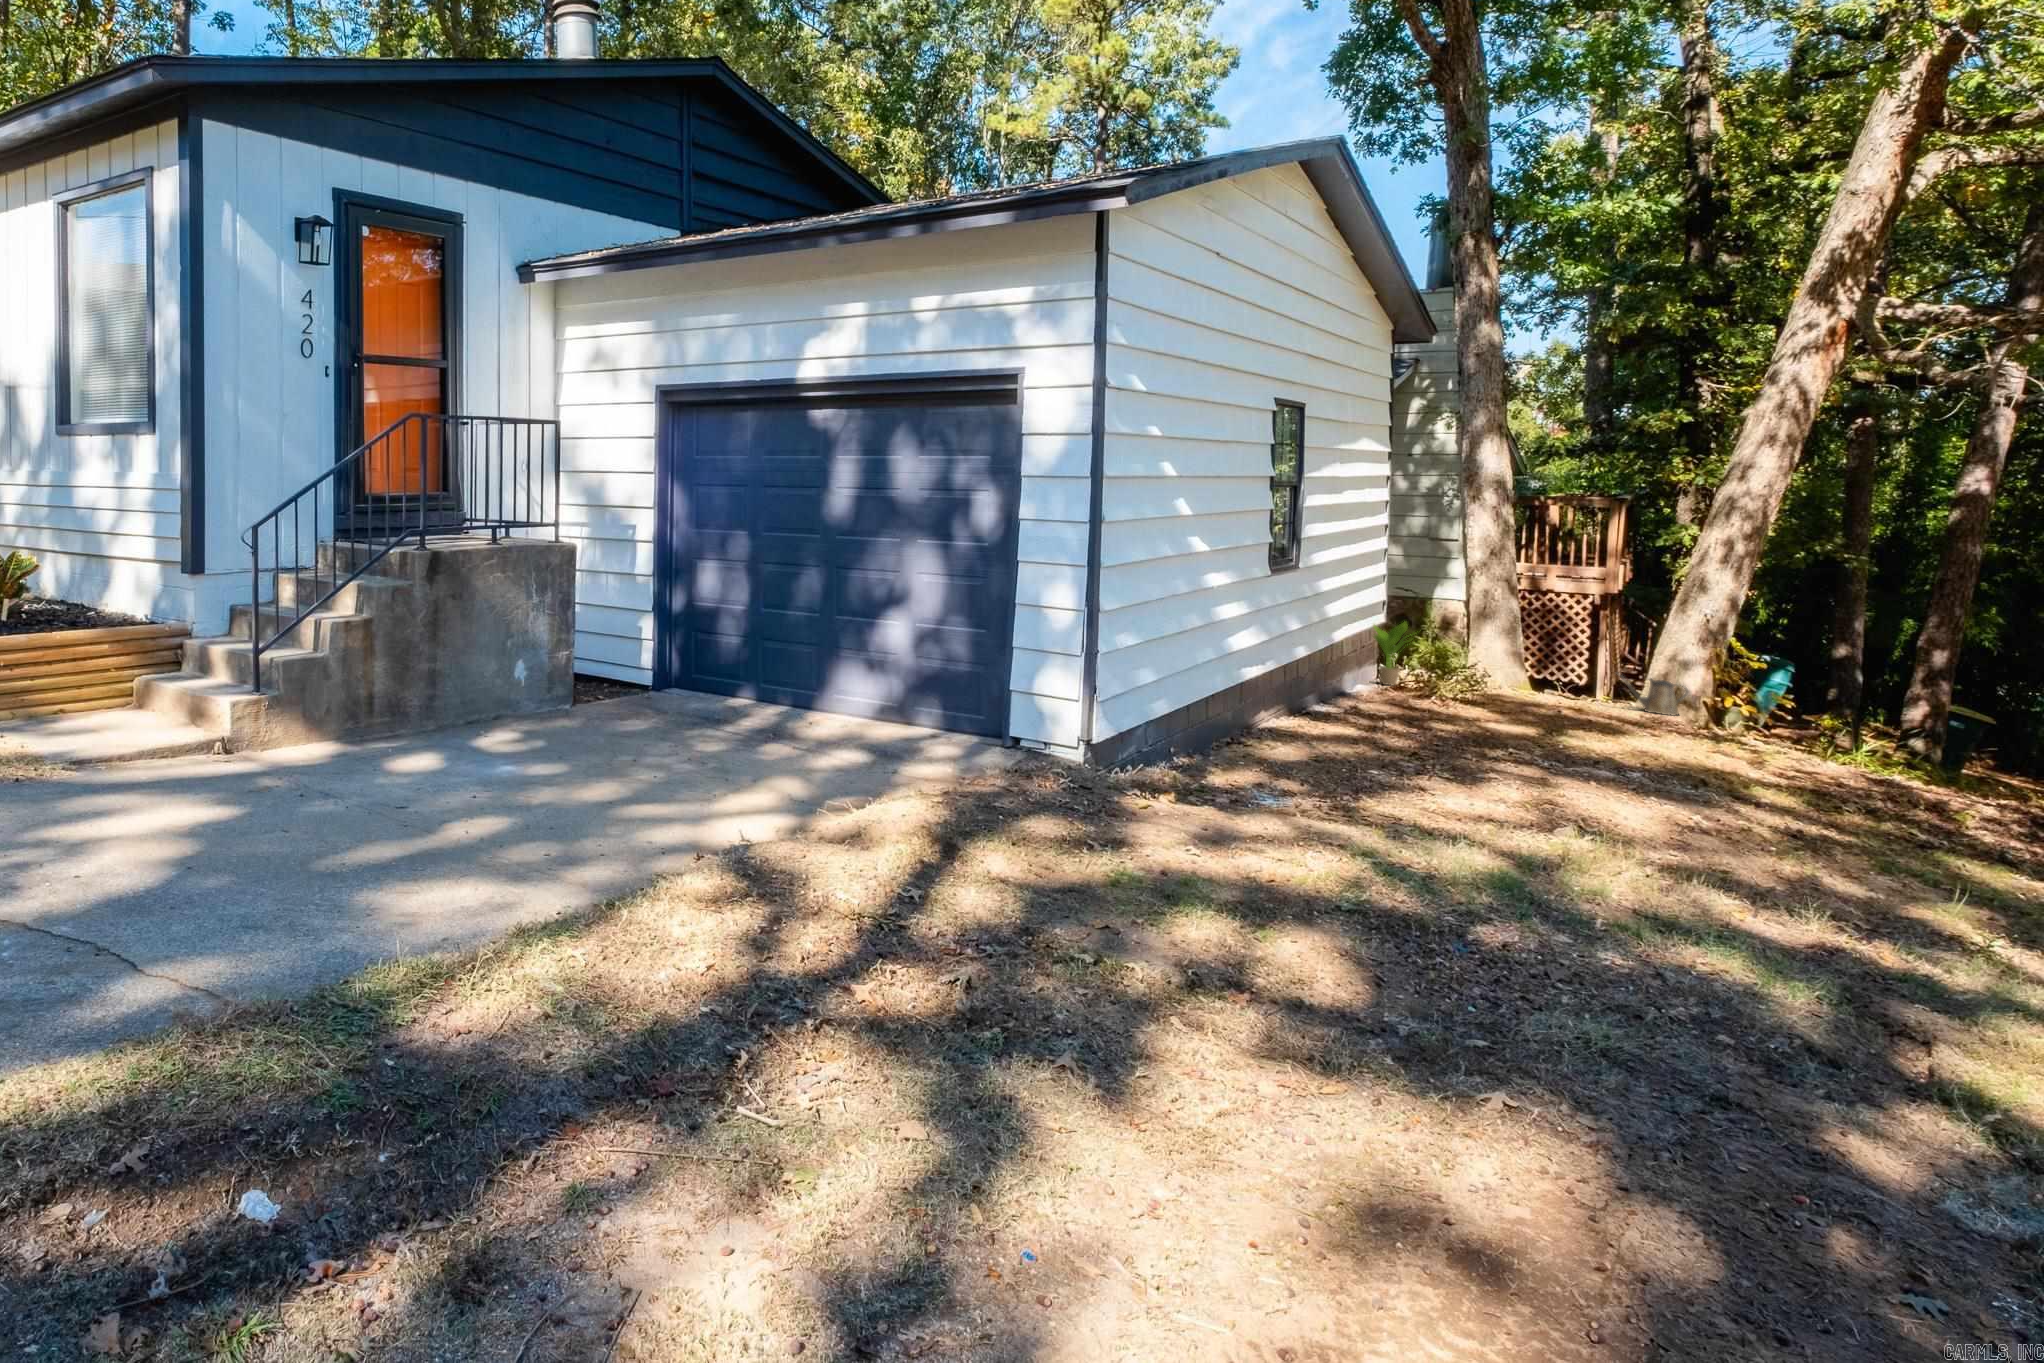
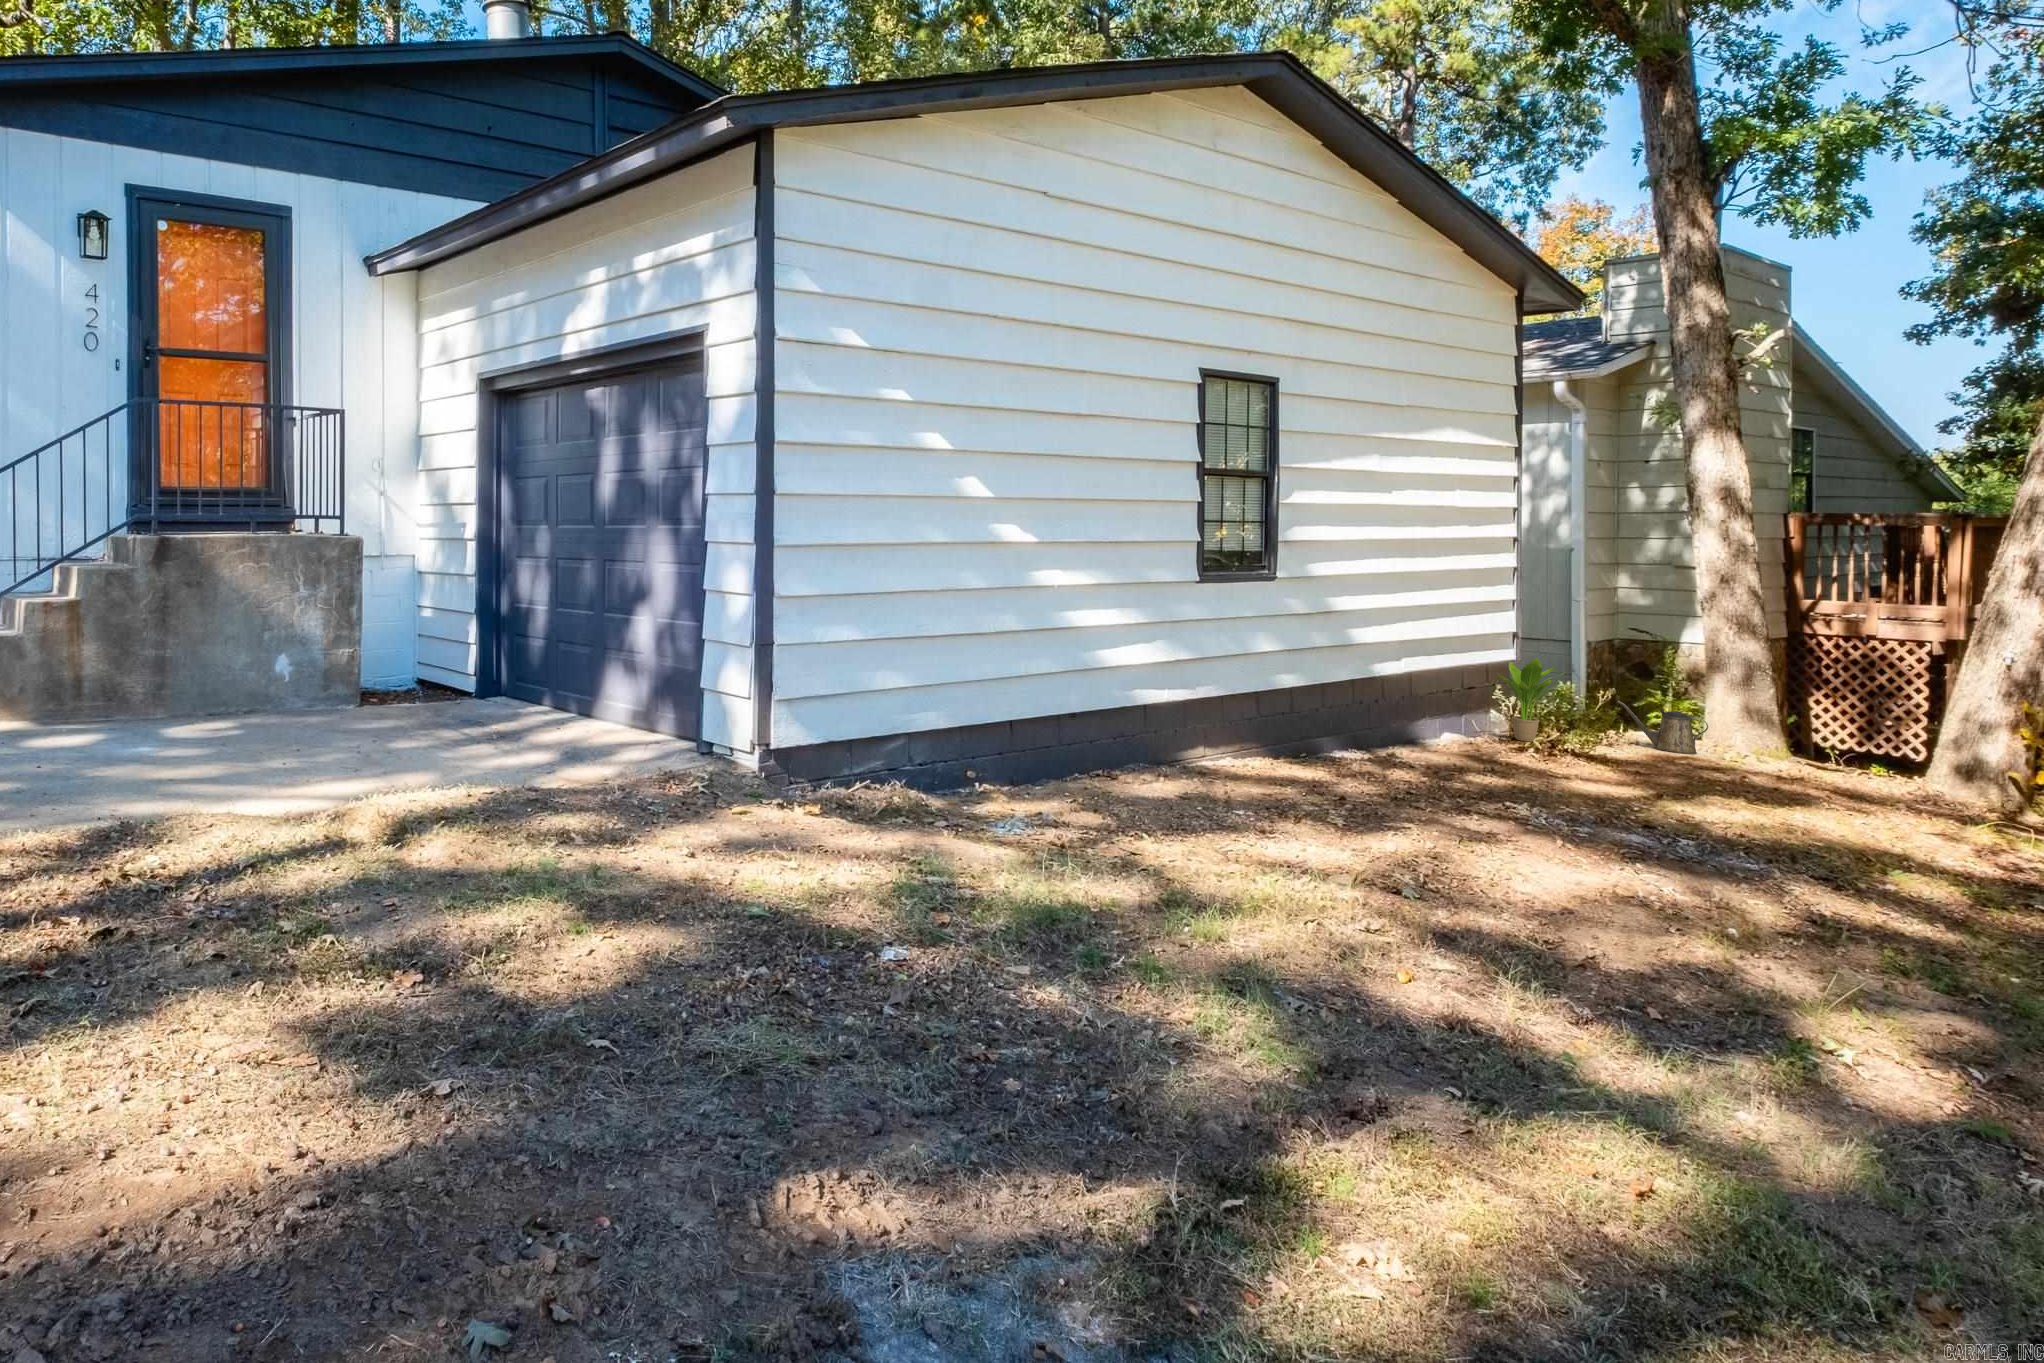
watering can: present [1621,676,1688,716] -> present [1617,701,1708,754]

